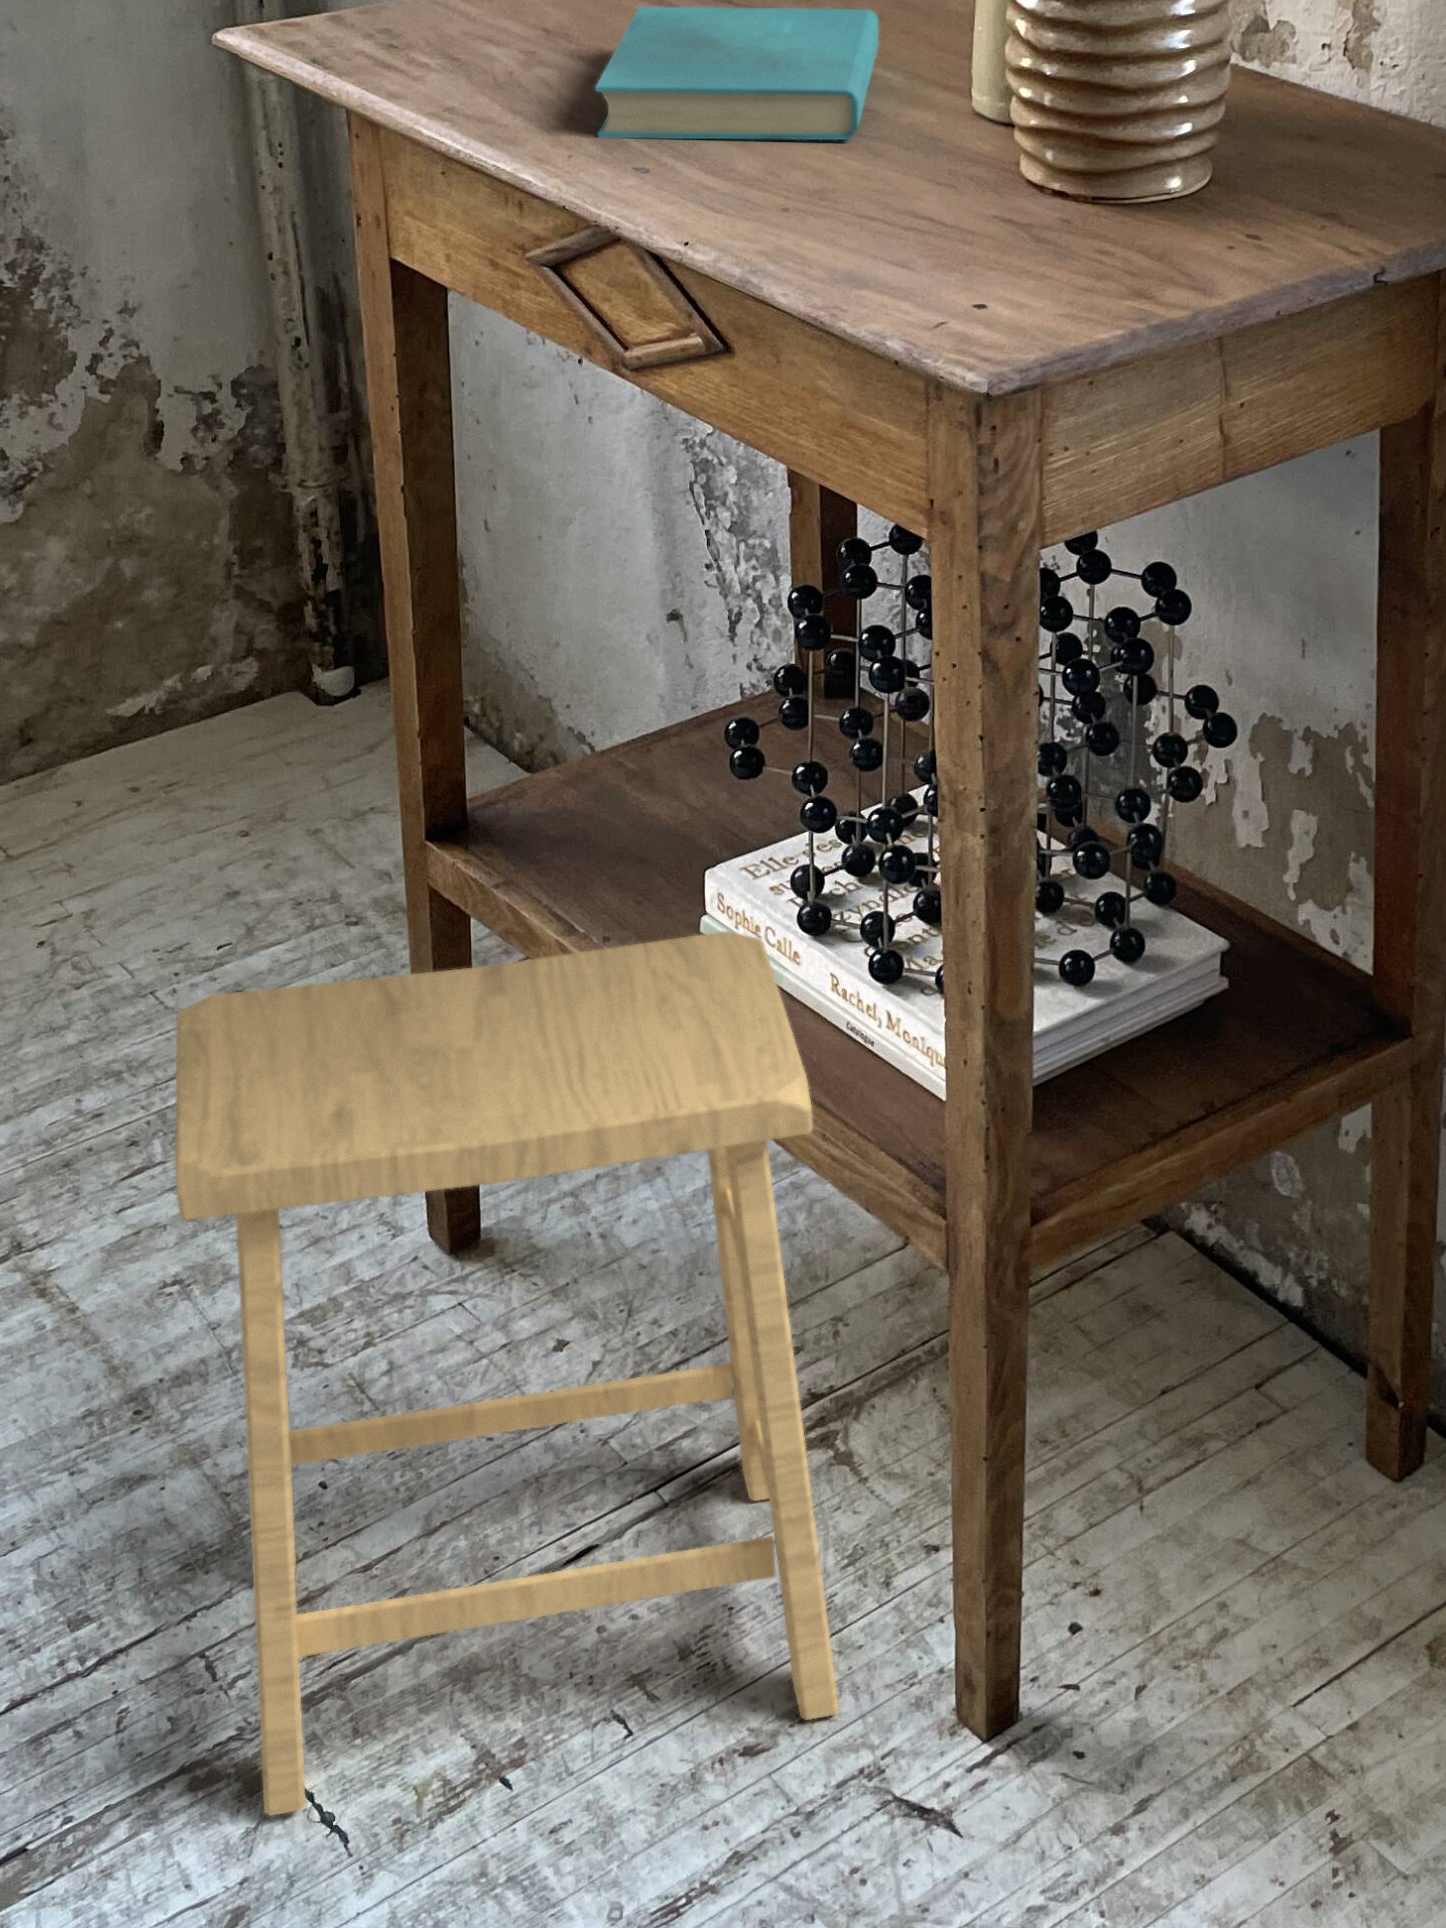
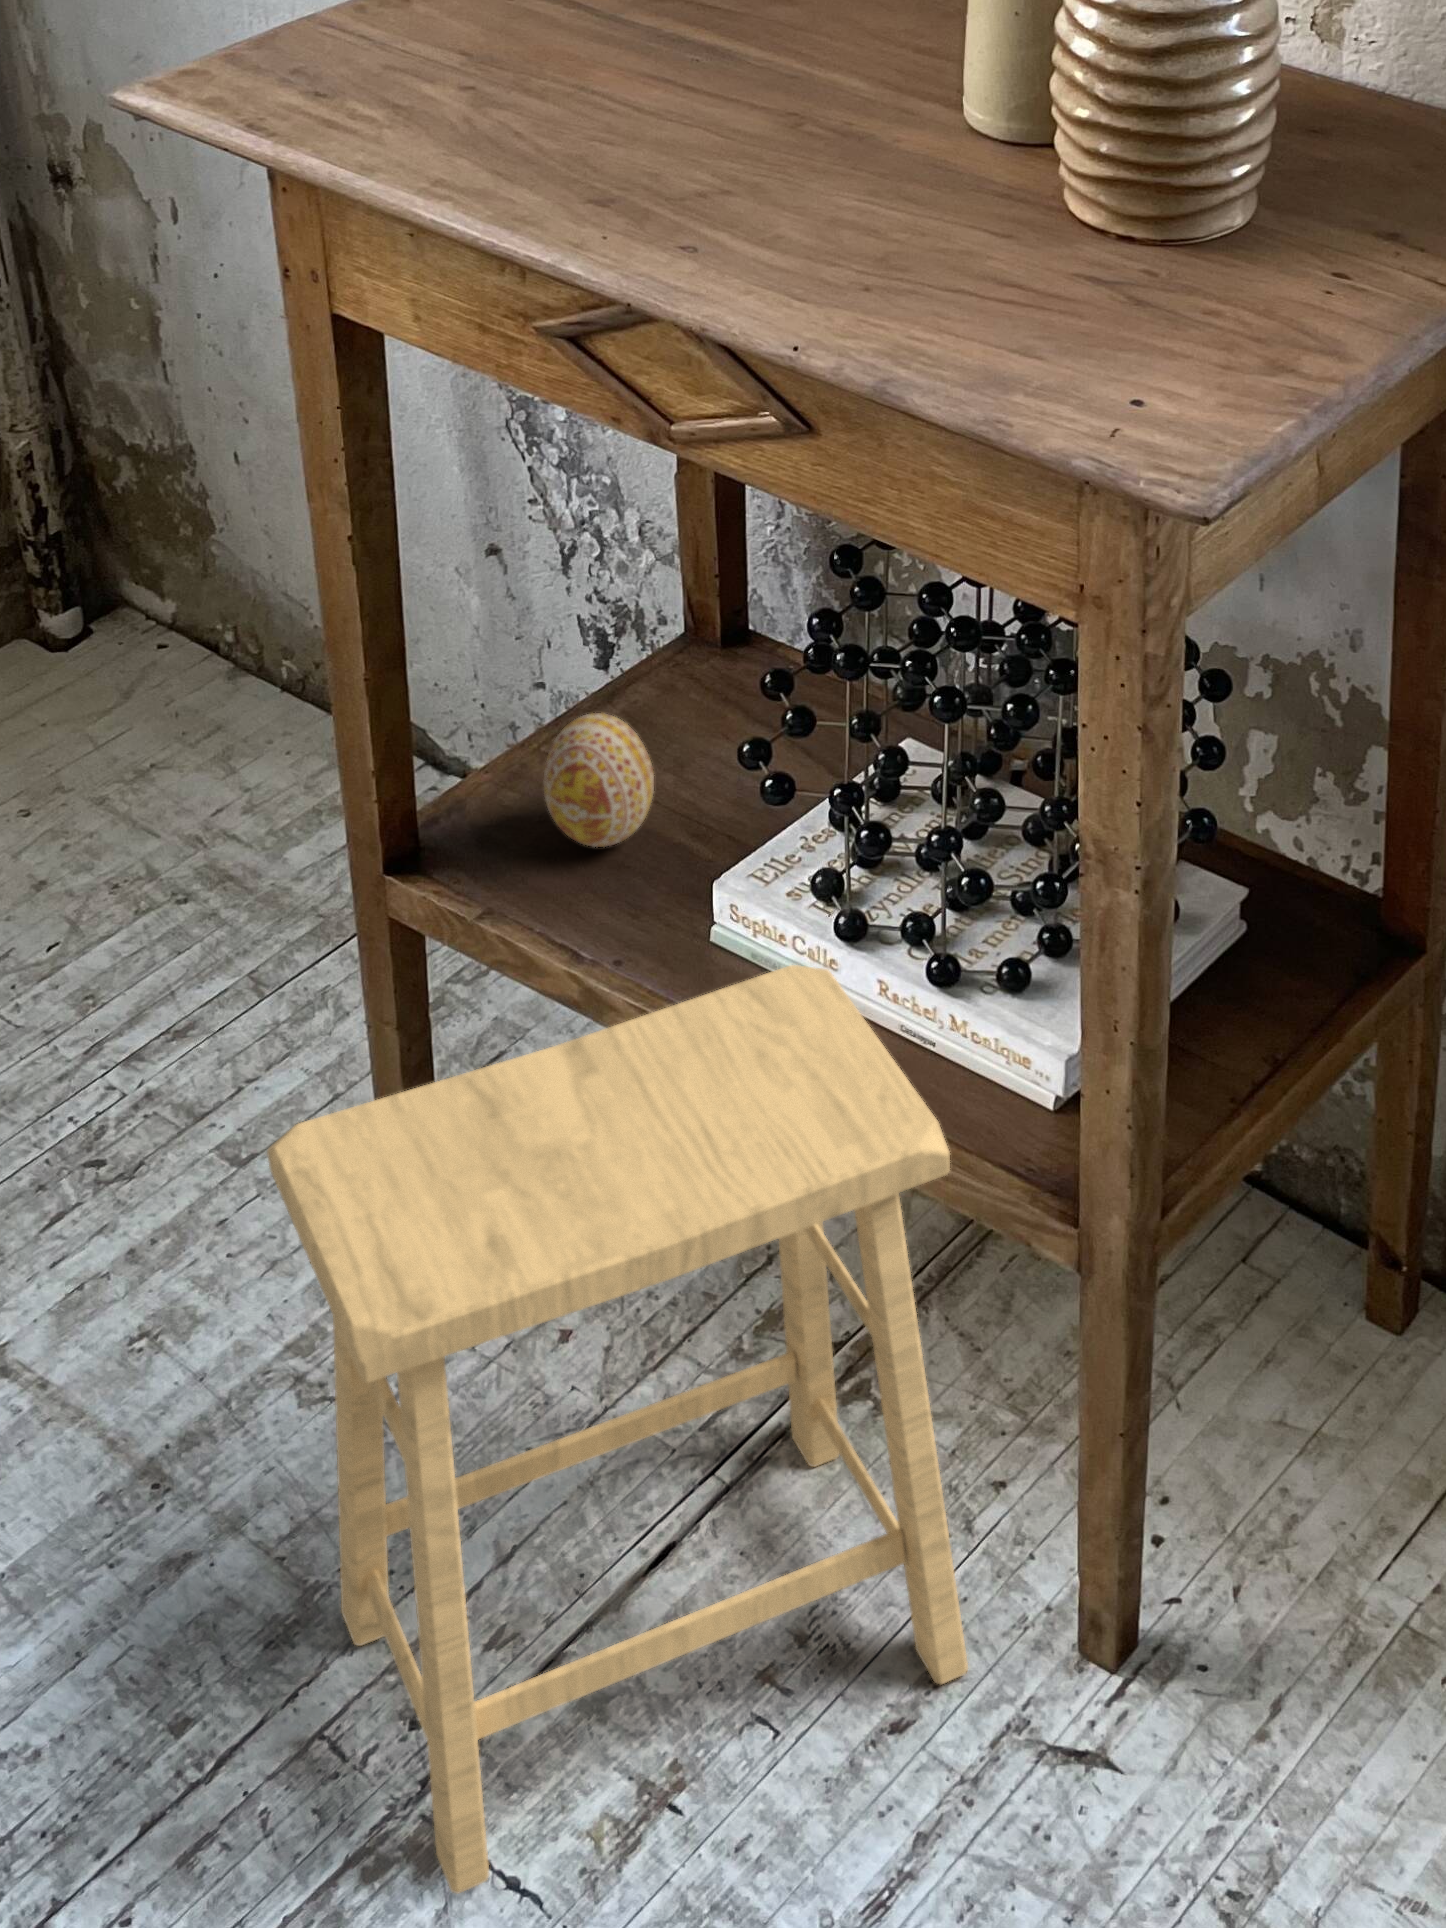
book: present [595,6,879,140] -> none [596,21,900,214]
decorative egg: none [576,700,685,835] -> present [544,713,654,847]

